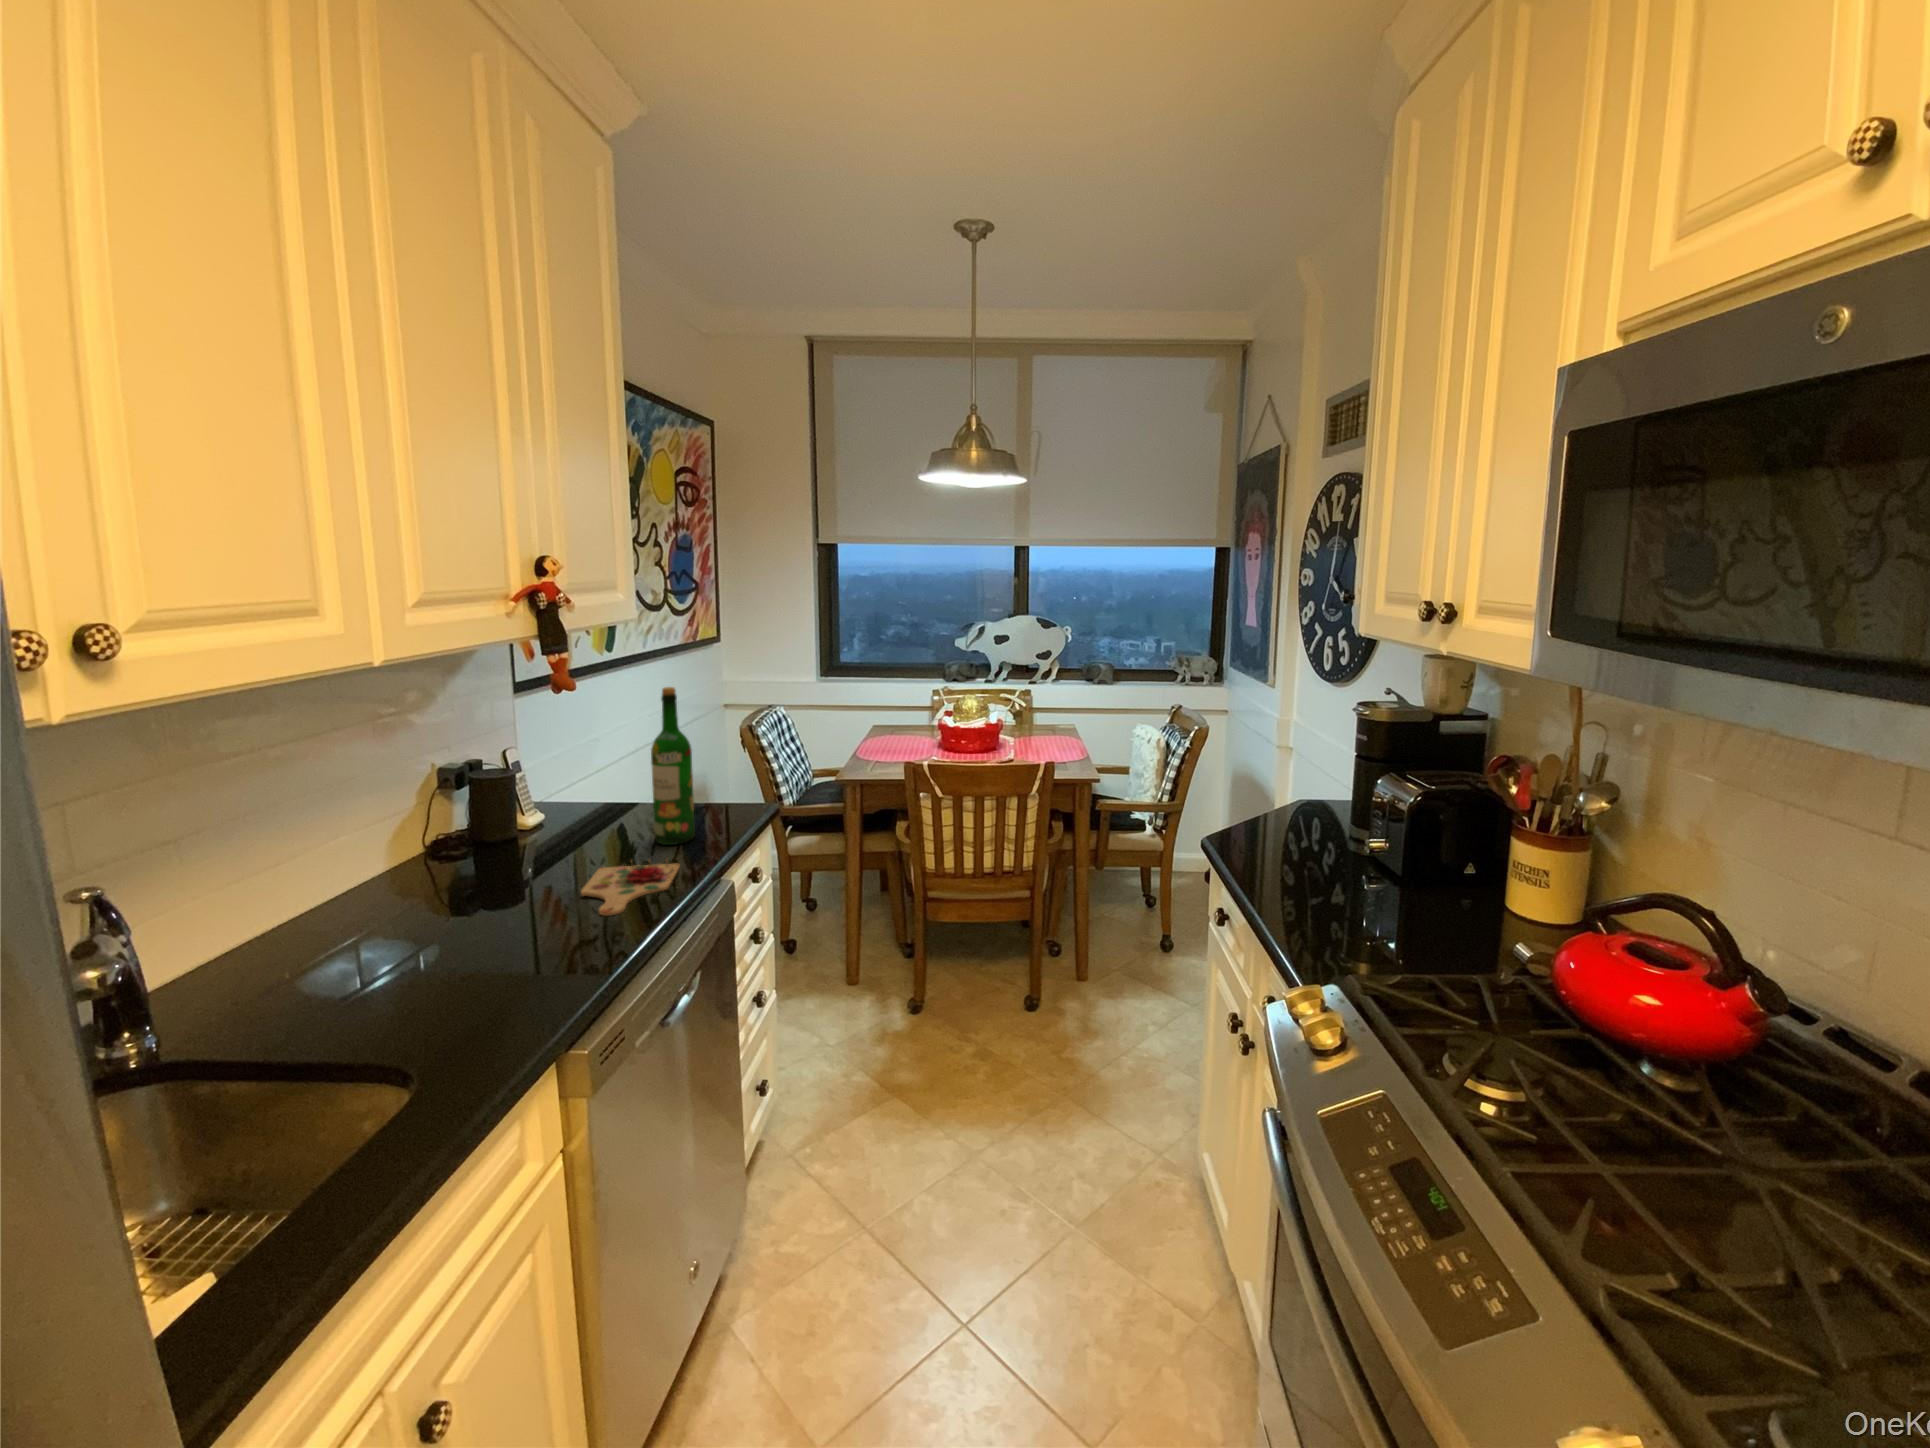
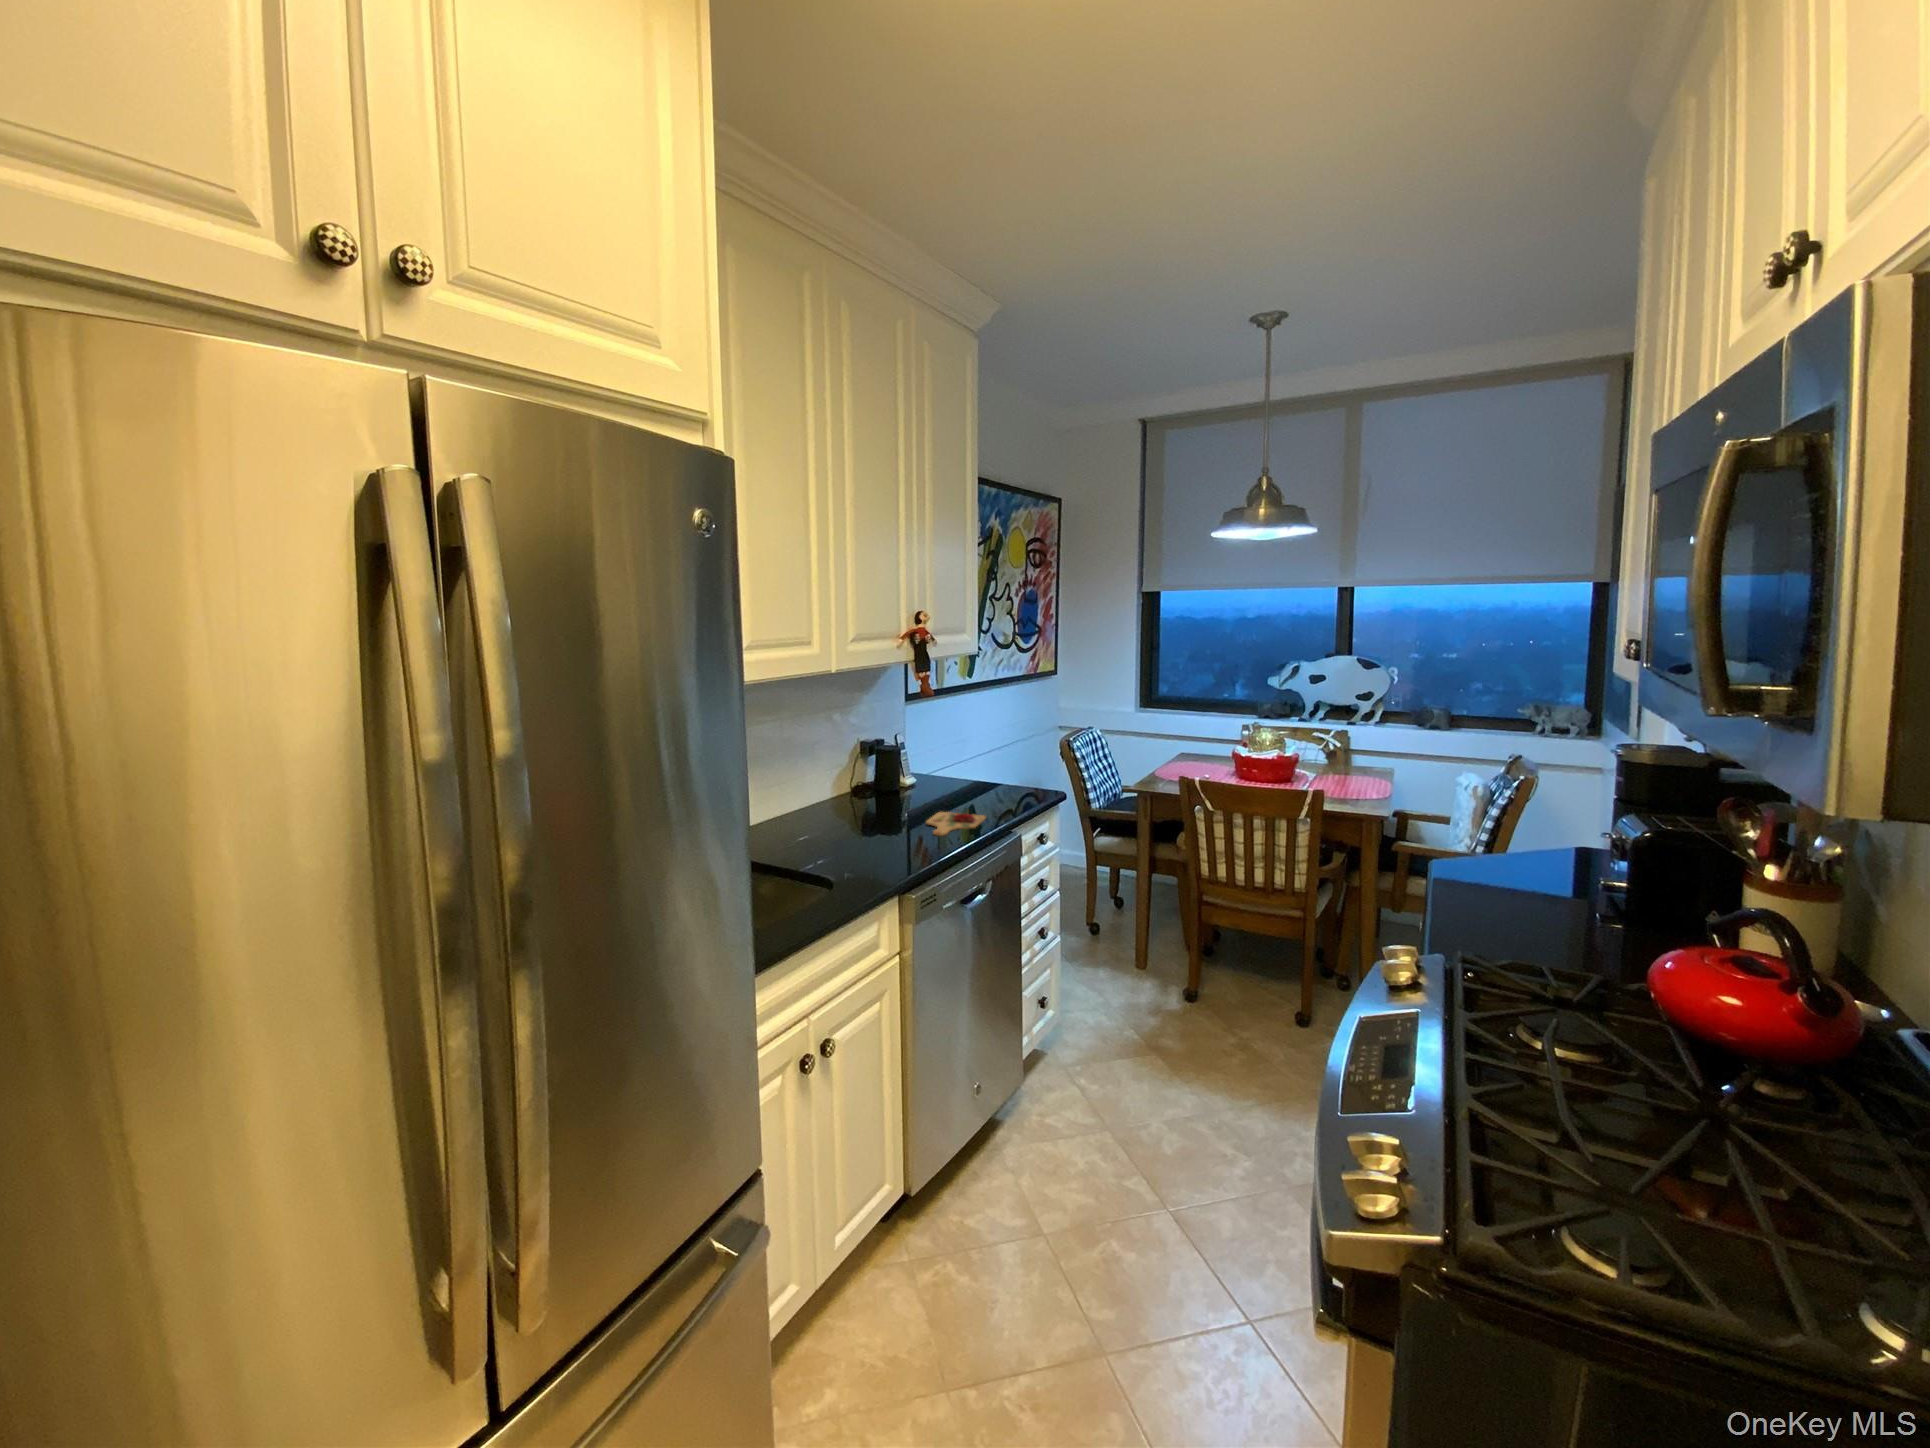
wine bottle: present [651,687,695,845] -> none [976,698,1002,806]

